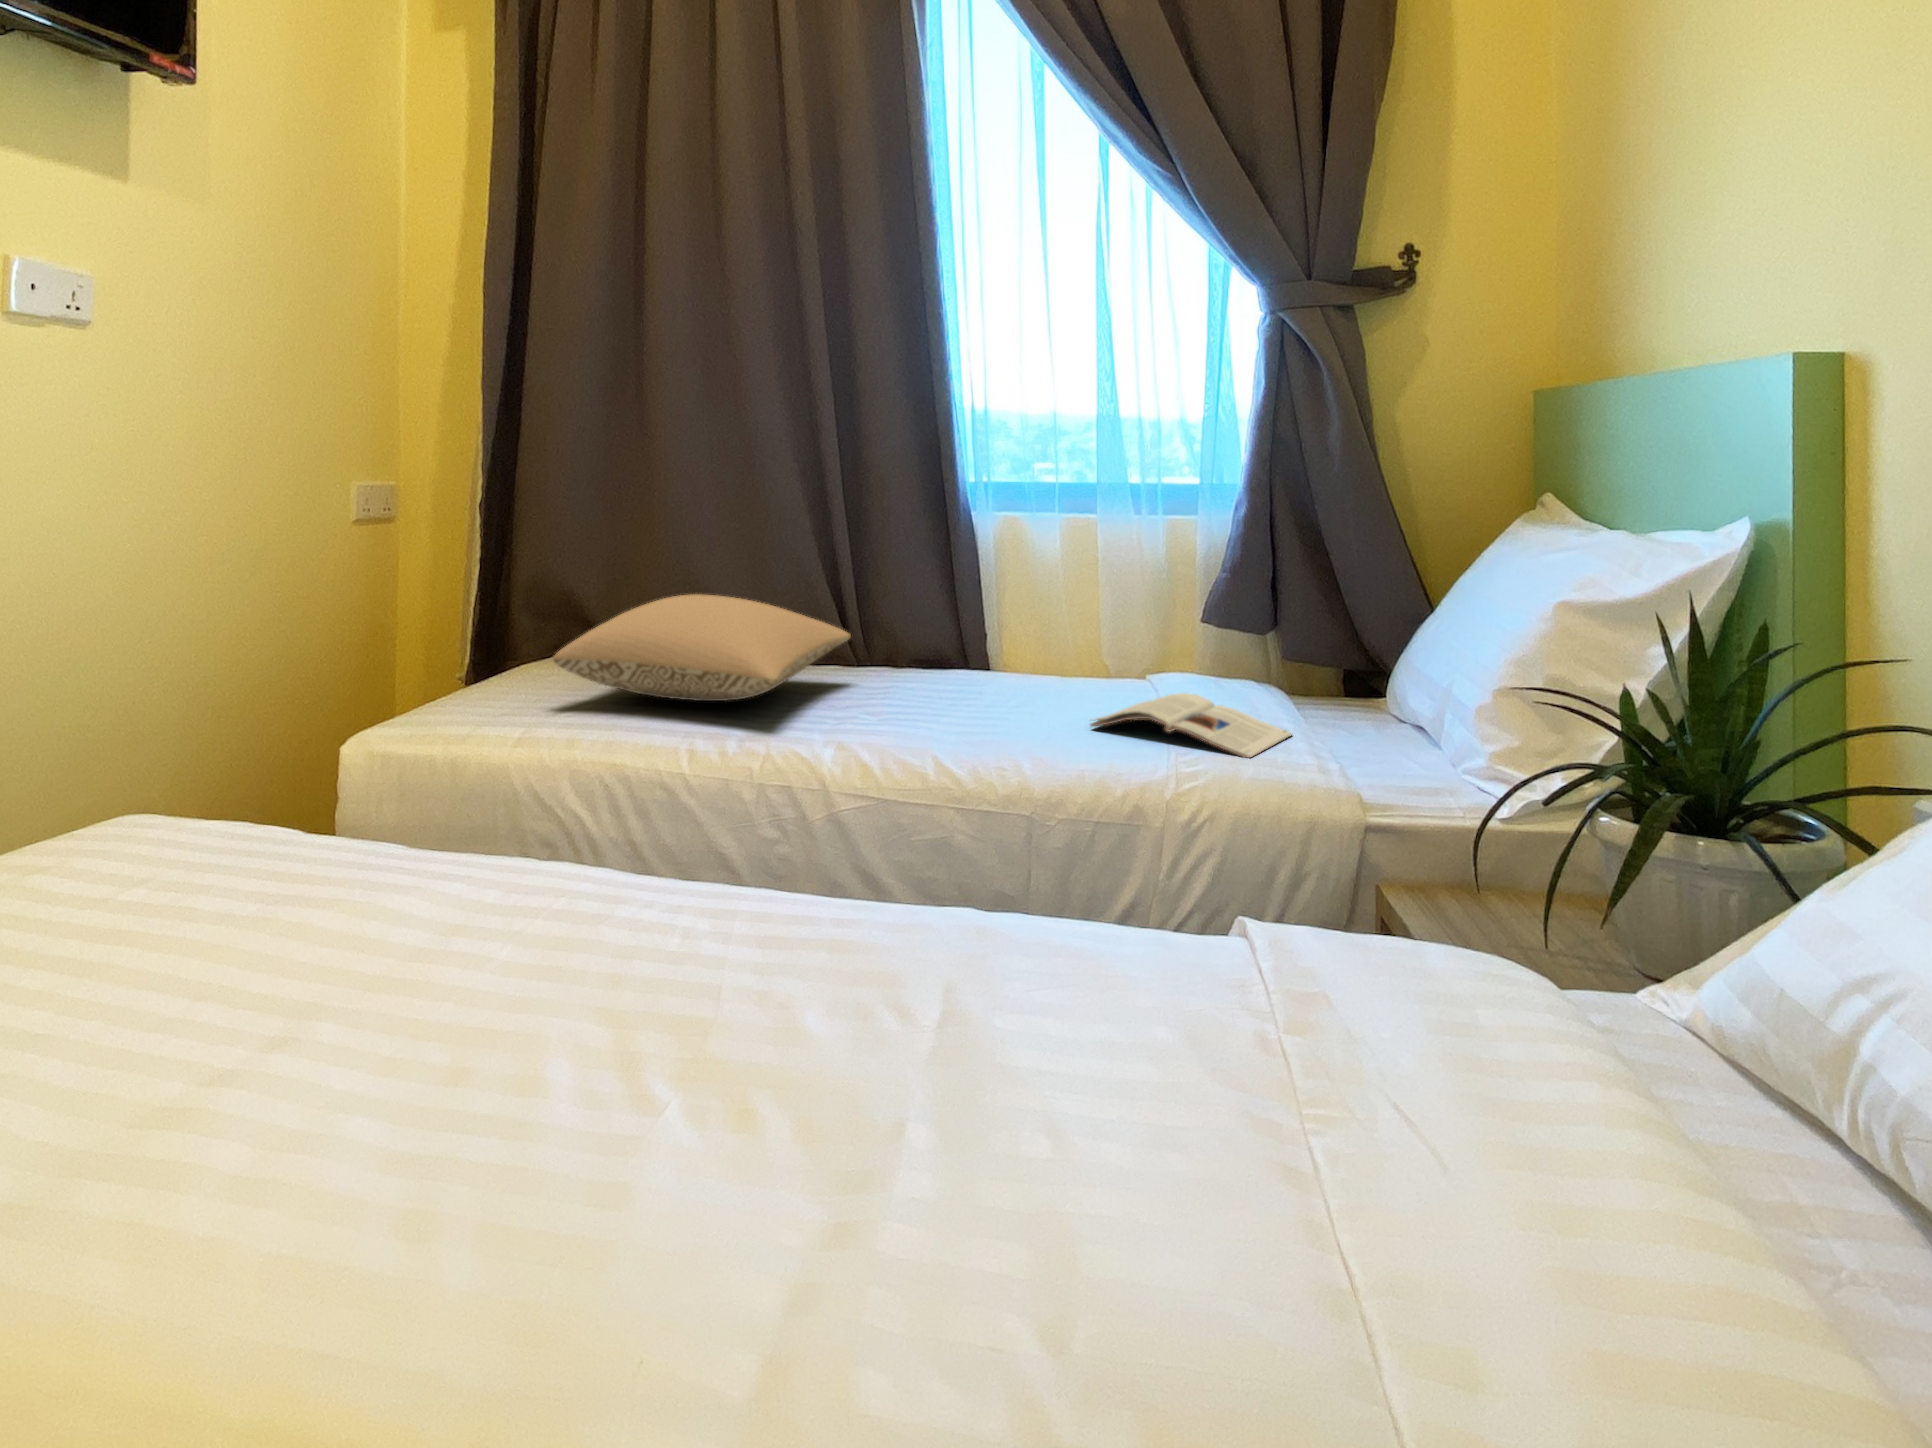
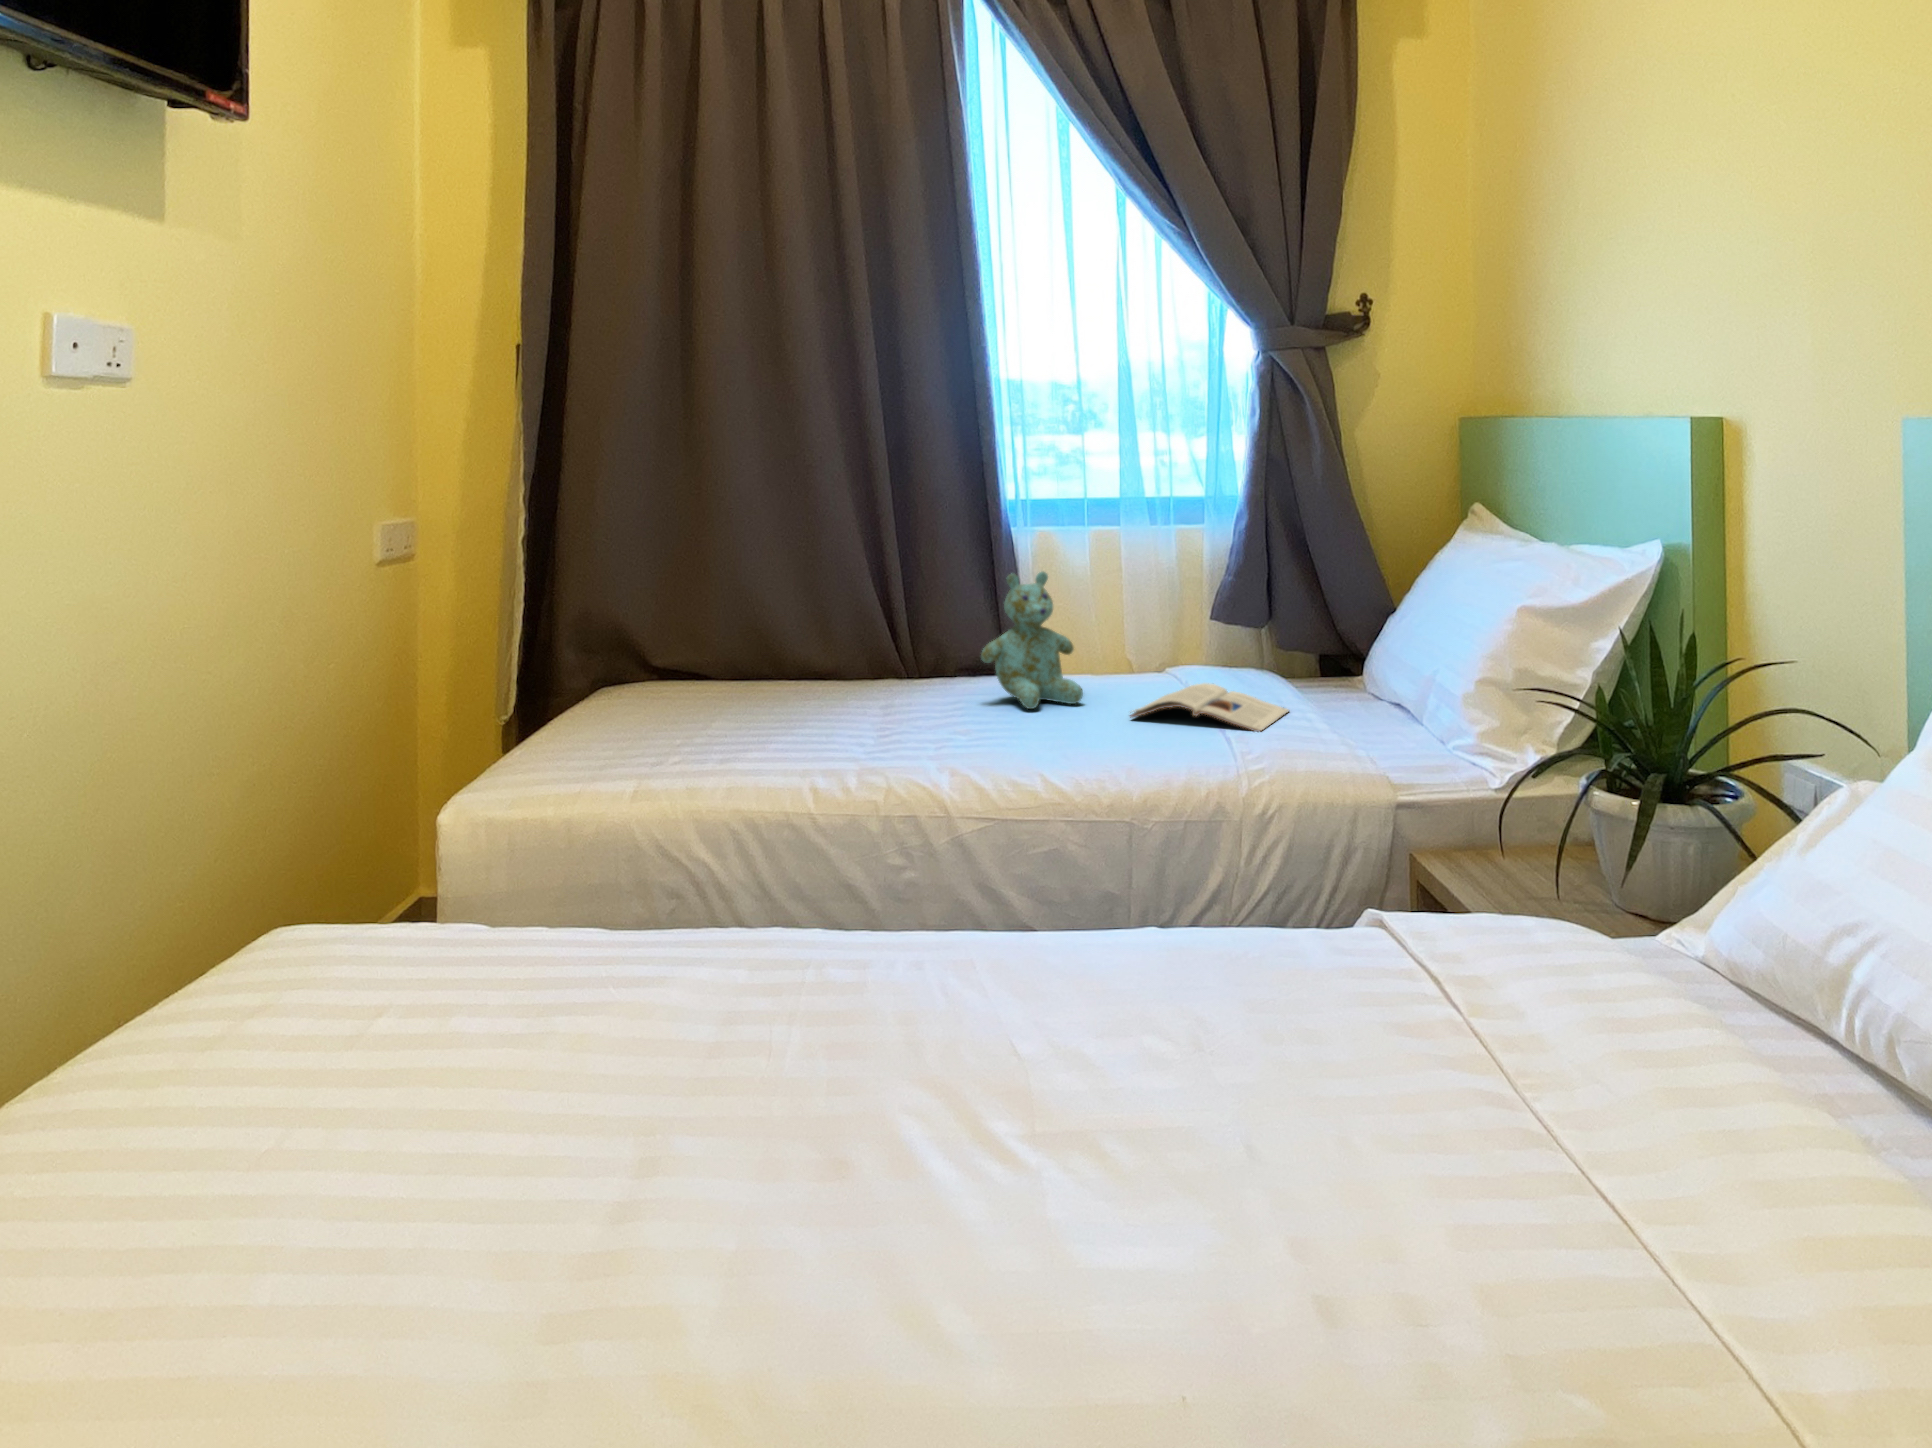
stuffed bear: none [925,554,1040,707] -> present [981,572,1083,709]
pillow: present [554,594,851,701] -> none [636,625,910,722]

